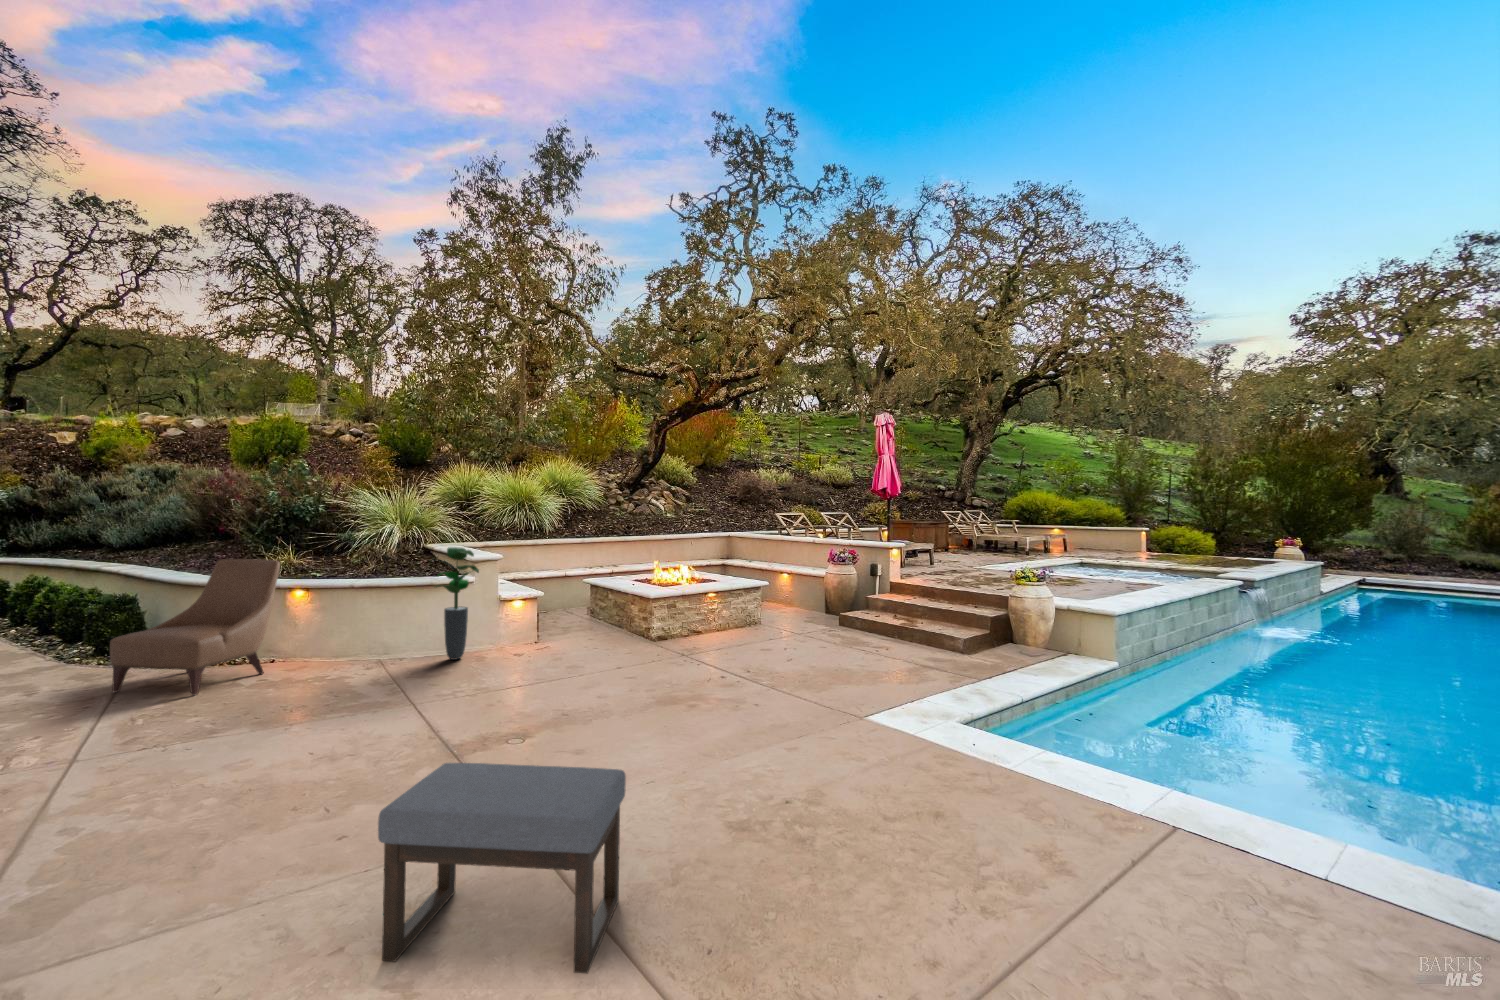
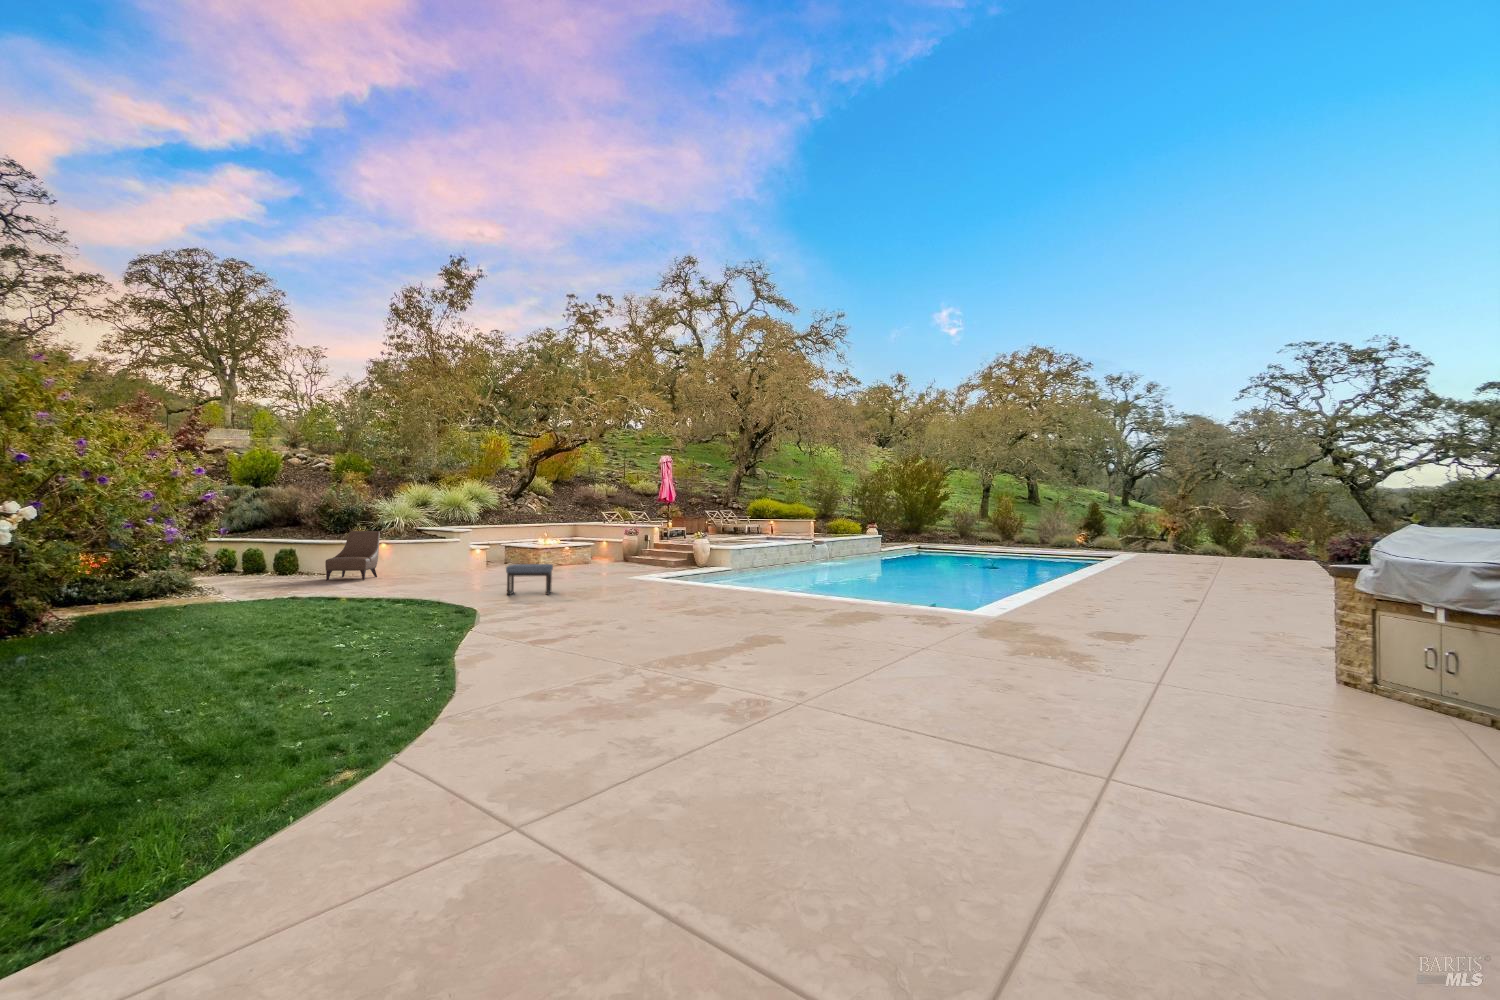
potted plant: present [436,547,479,660] -> none [444,526,467,573]

